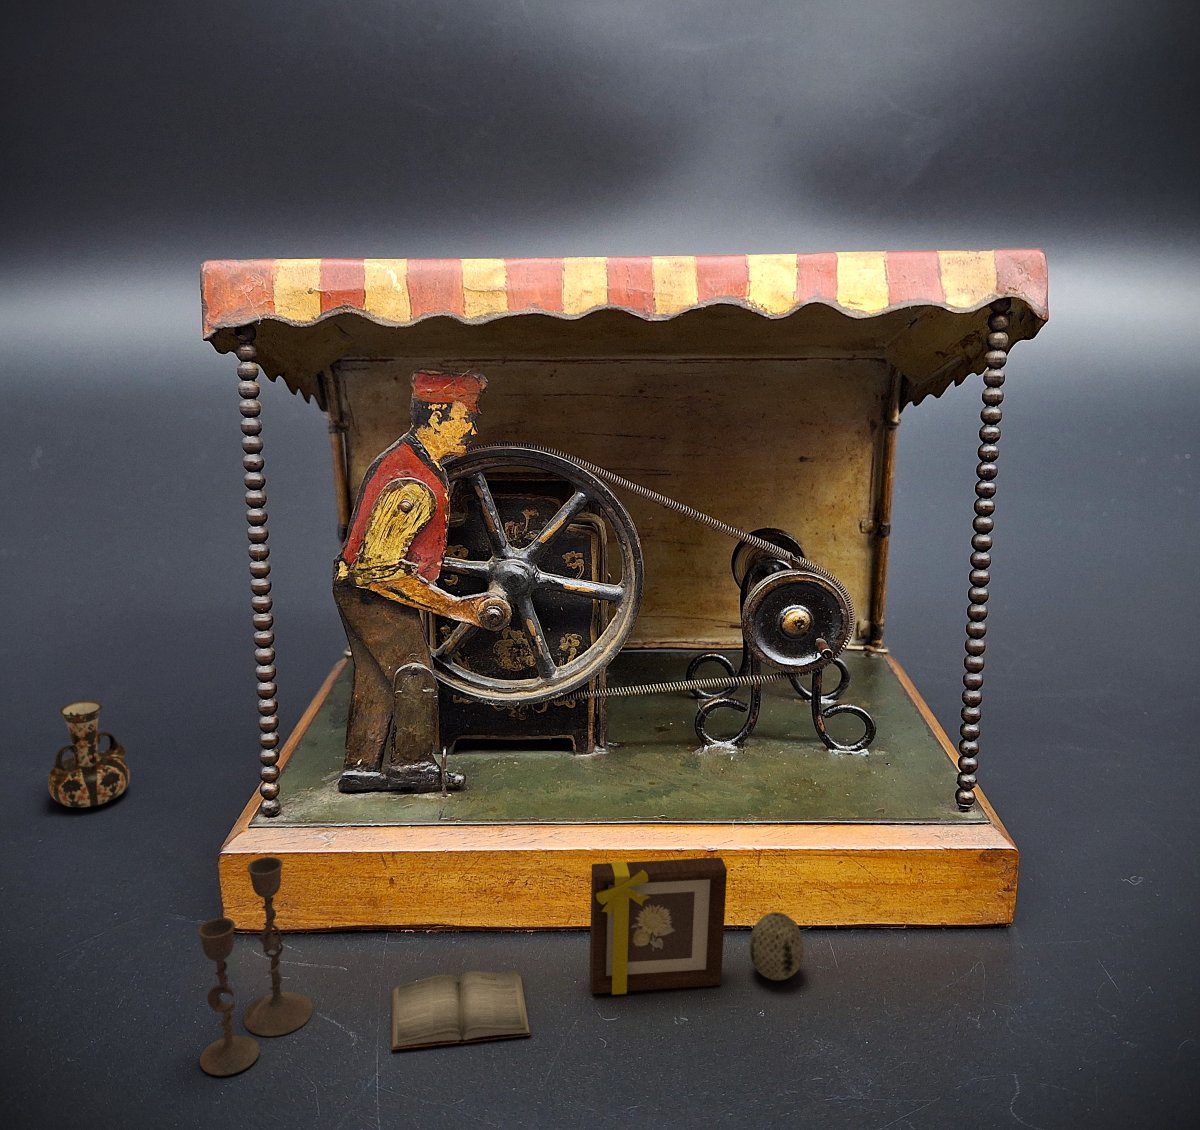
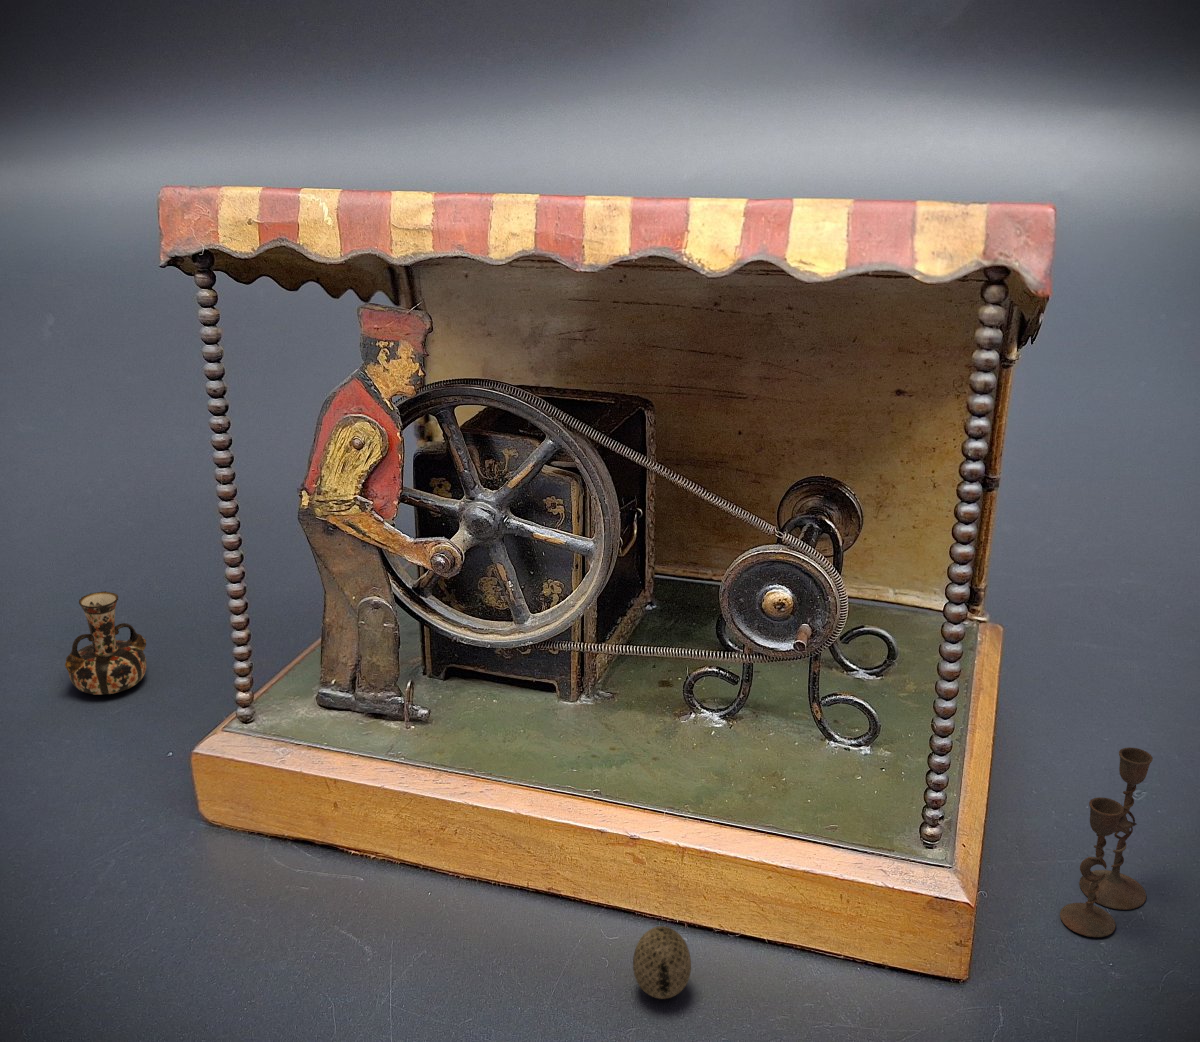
candlestick: present [198,857,313,1076] -> present [1060,747,1153,937]
picture frame: present [590,857,727,995] -> none [462,847,606,991]
hardback book: present [391,970,531,1050] -> none [247,928,407,1008]

